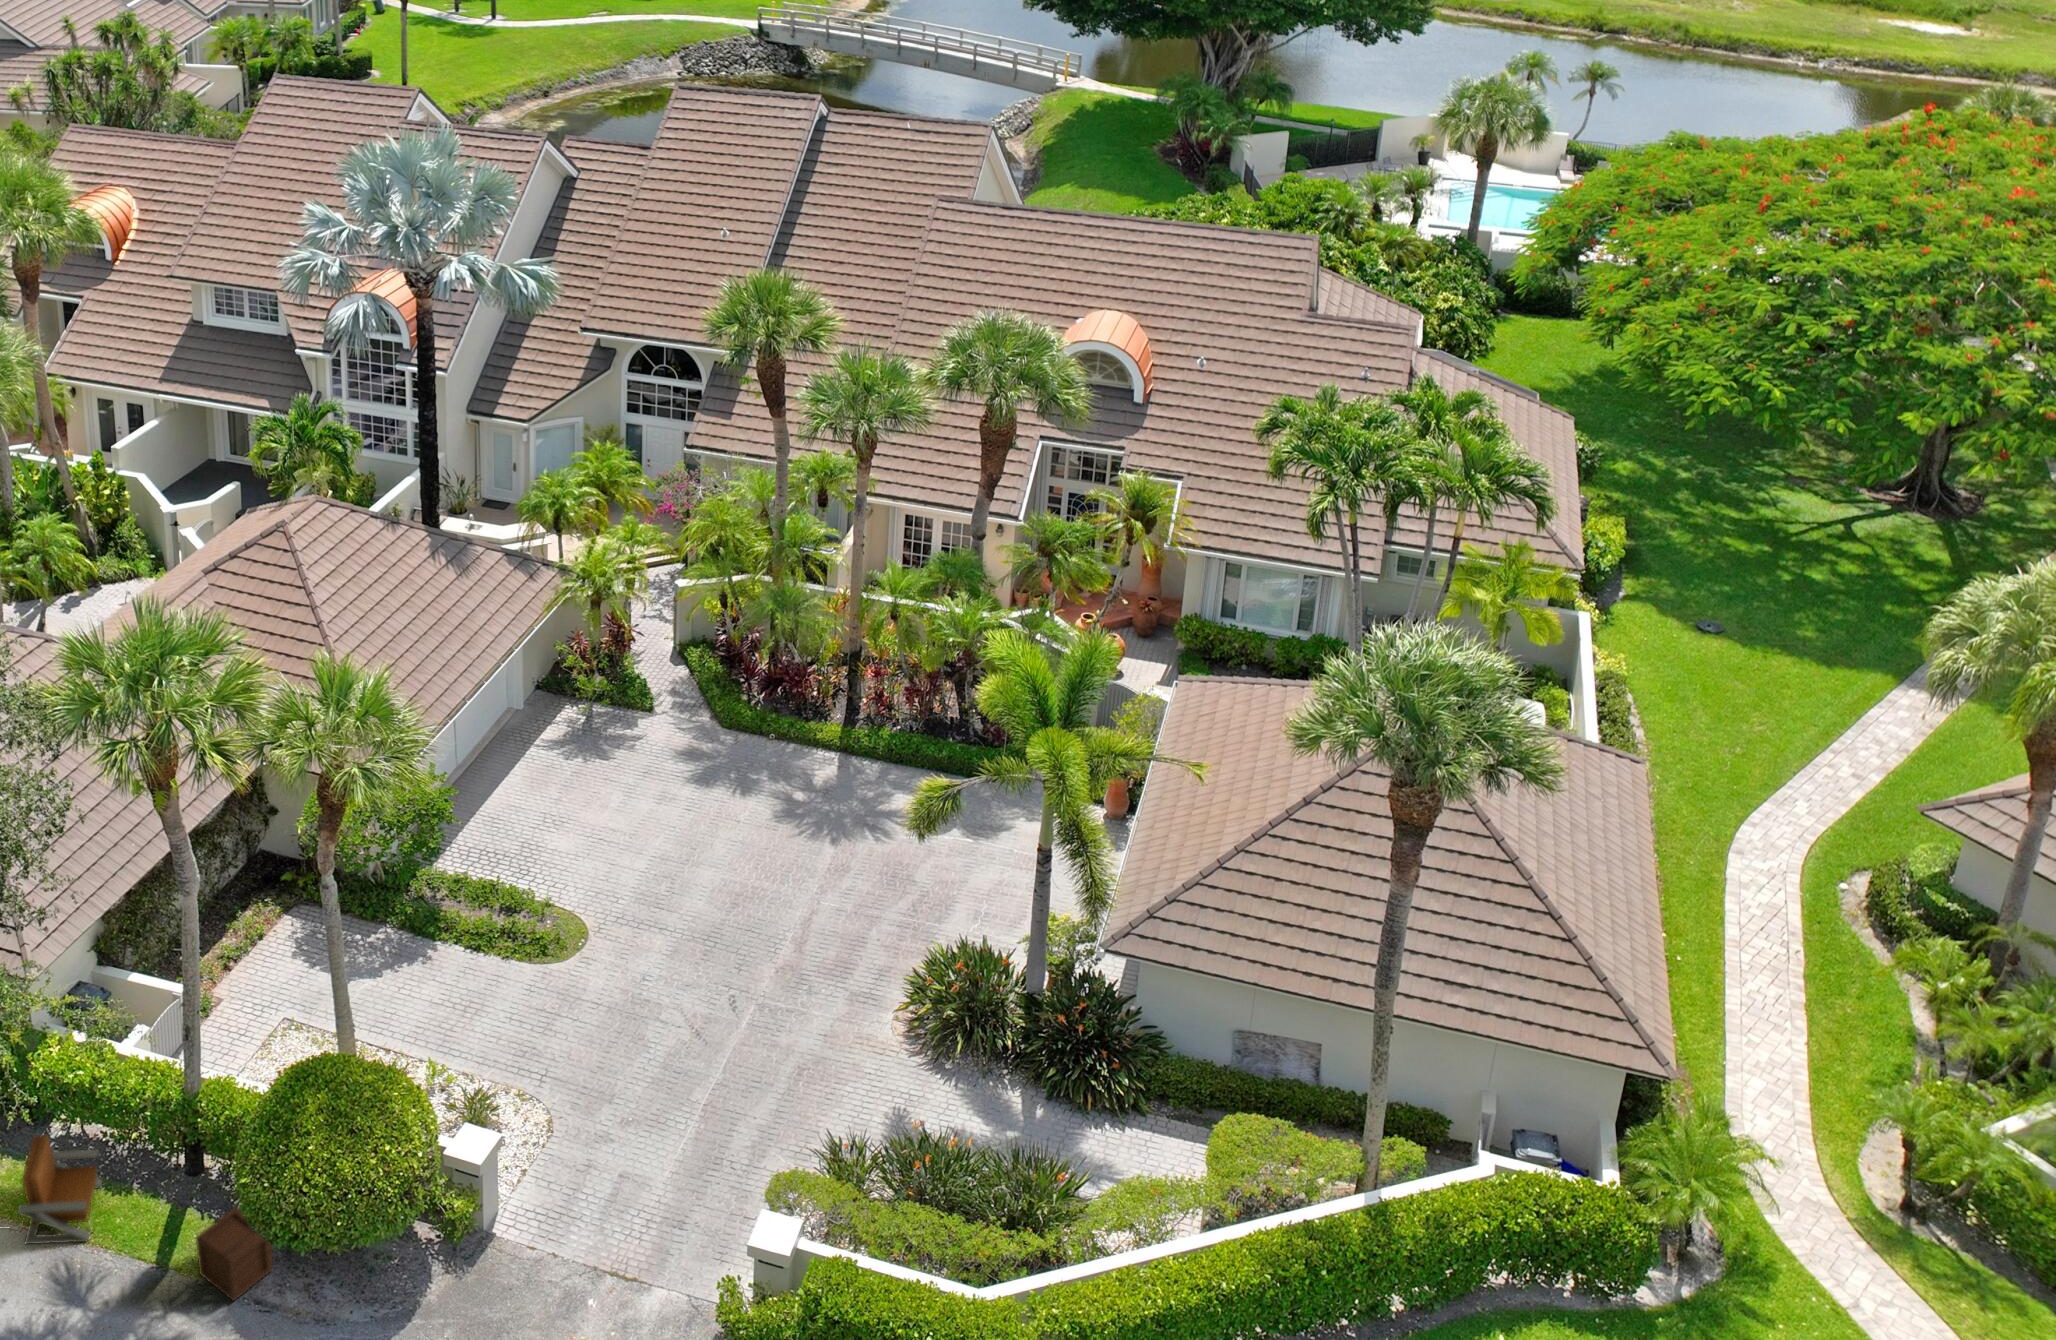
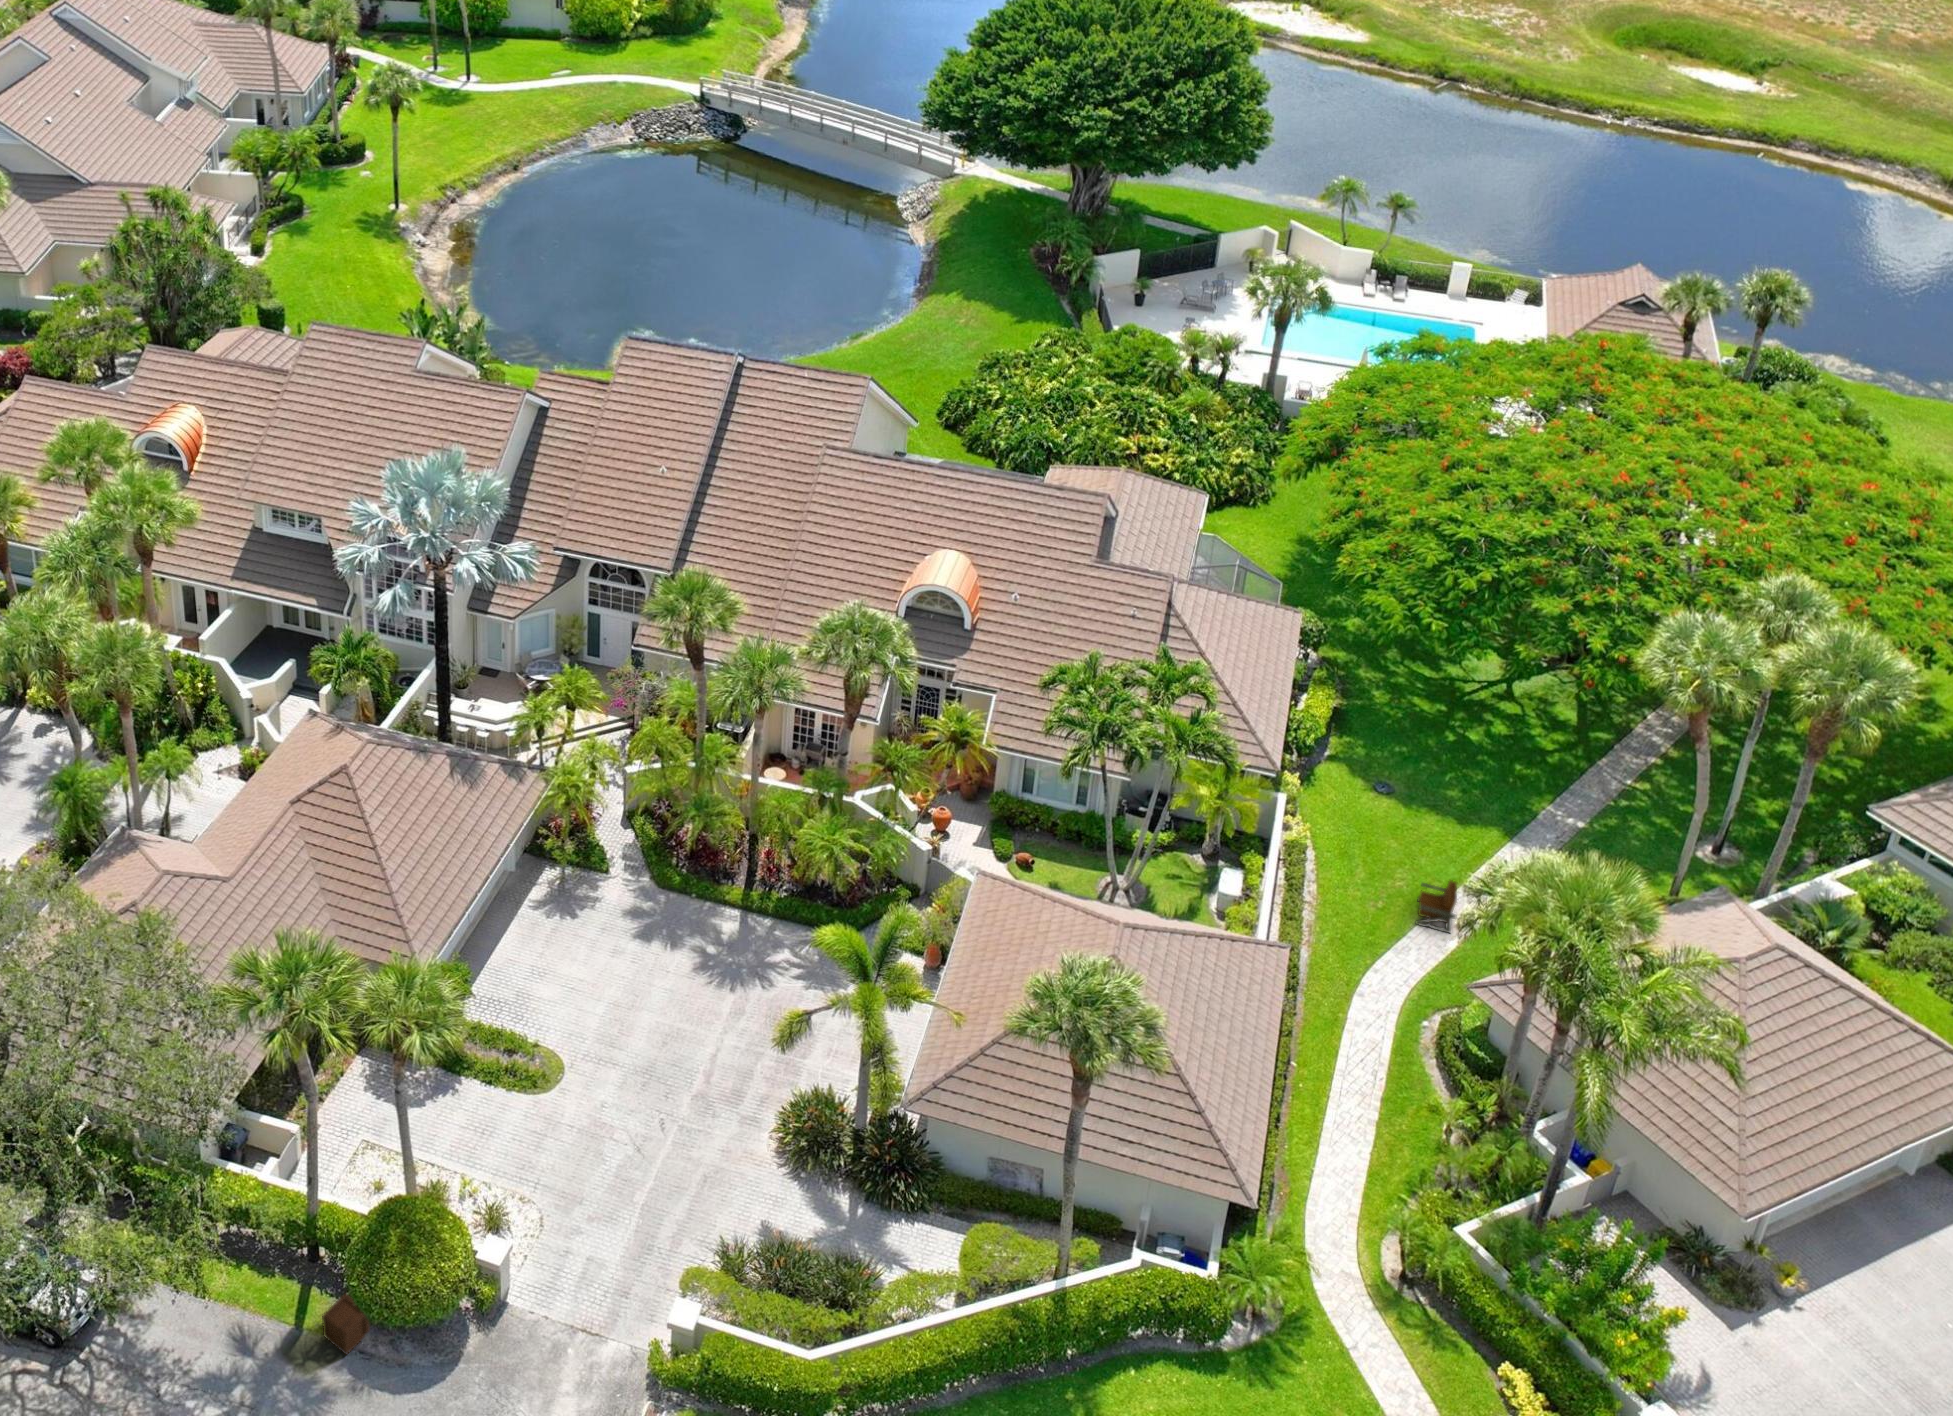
lounge chair: present [17,1135,102,1244] -> present [1416,880,1457,933]

